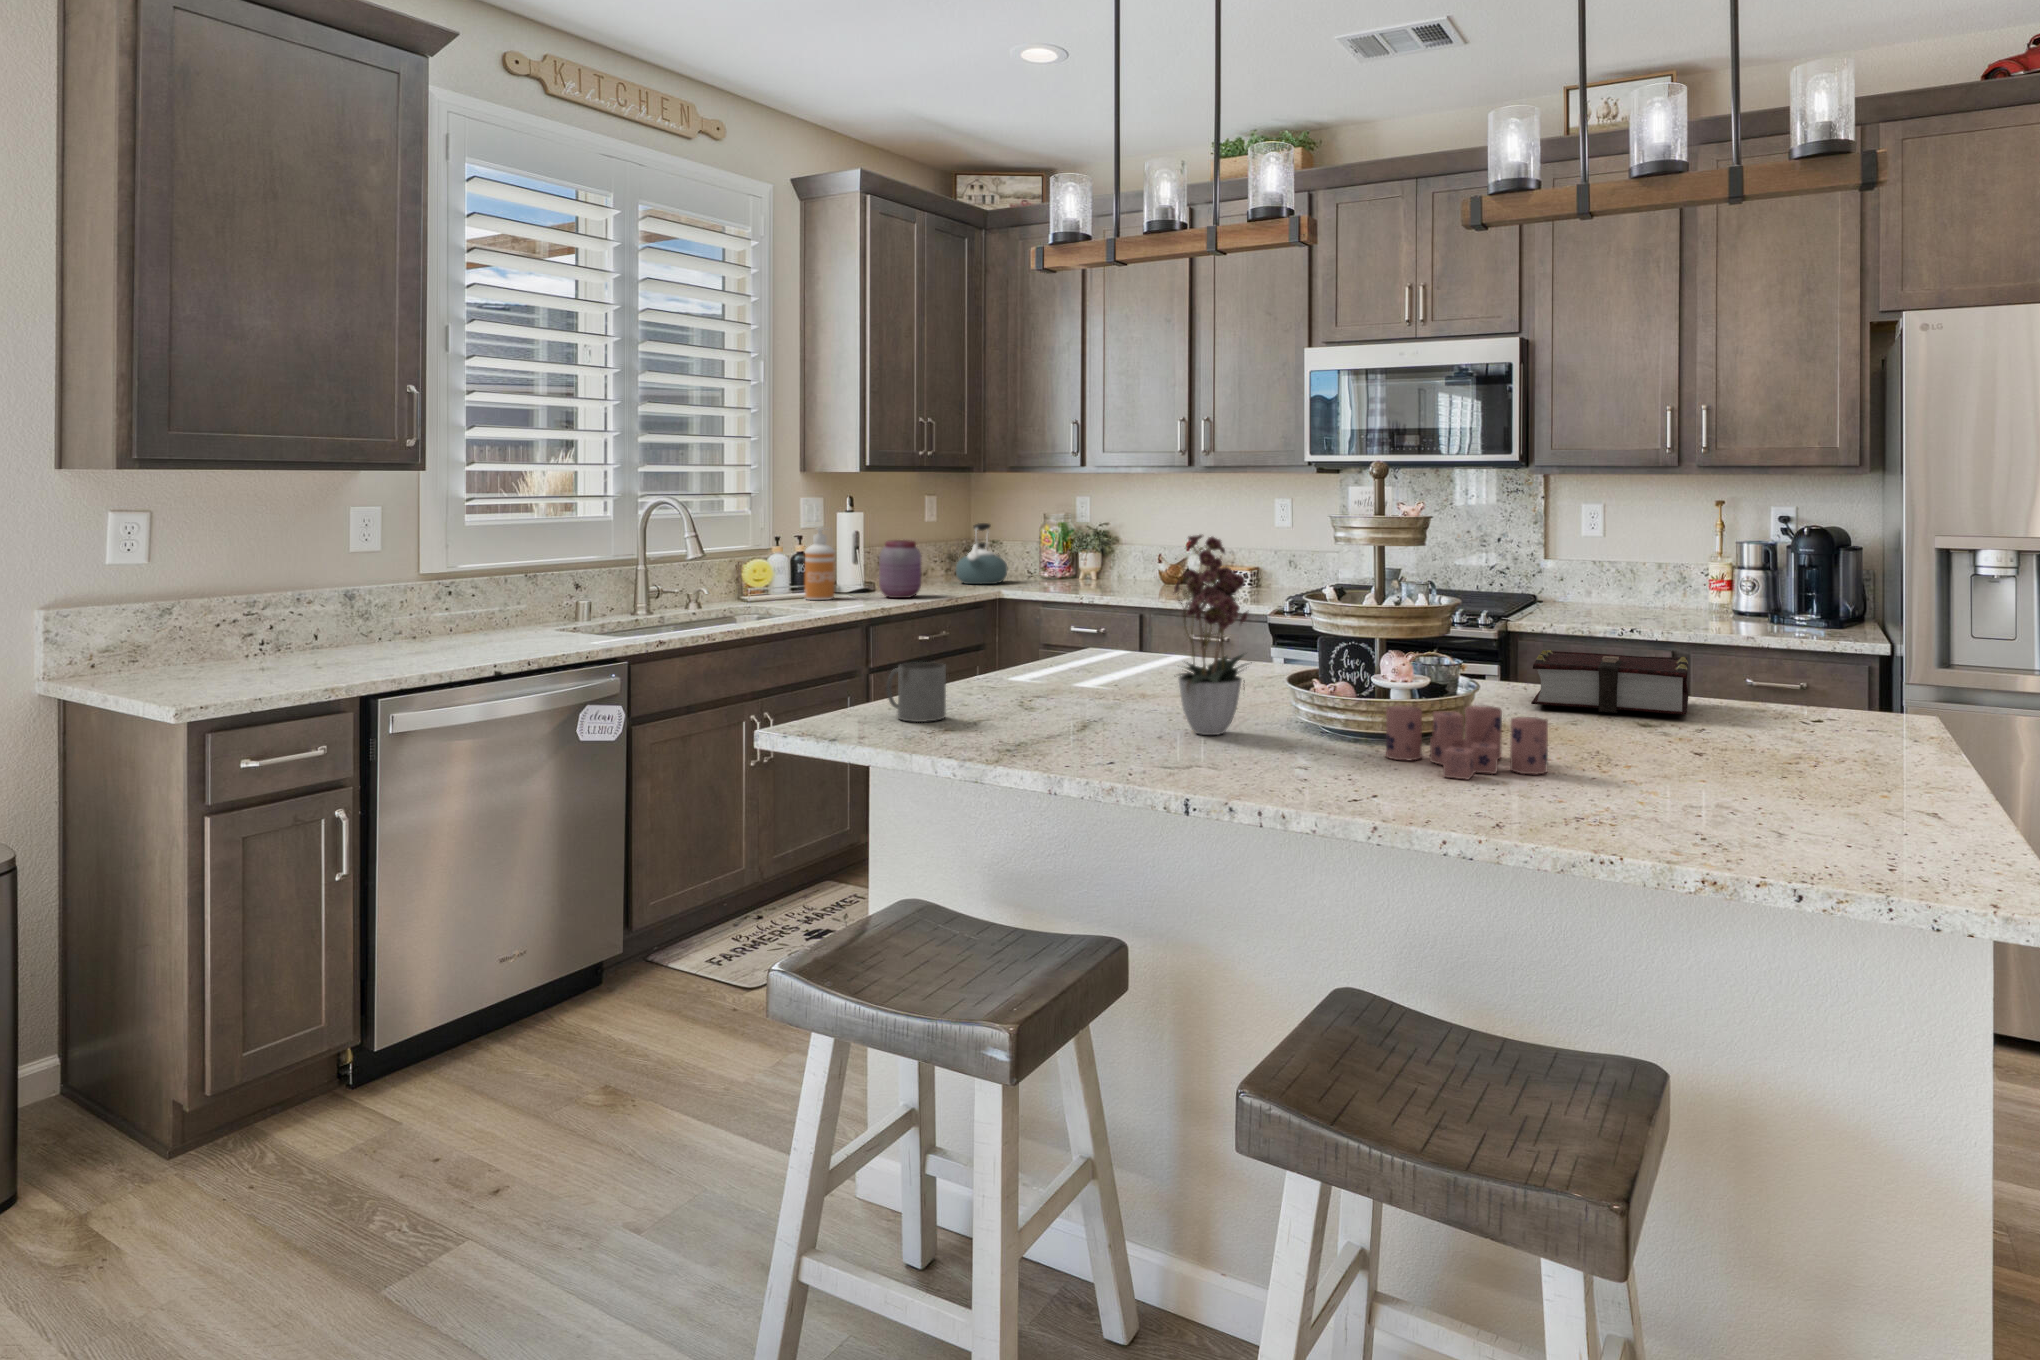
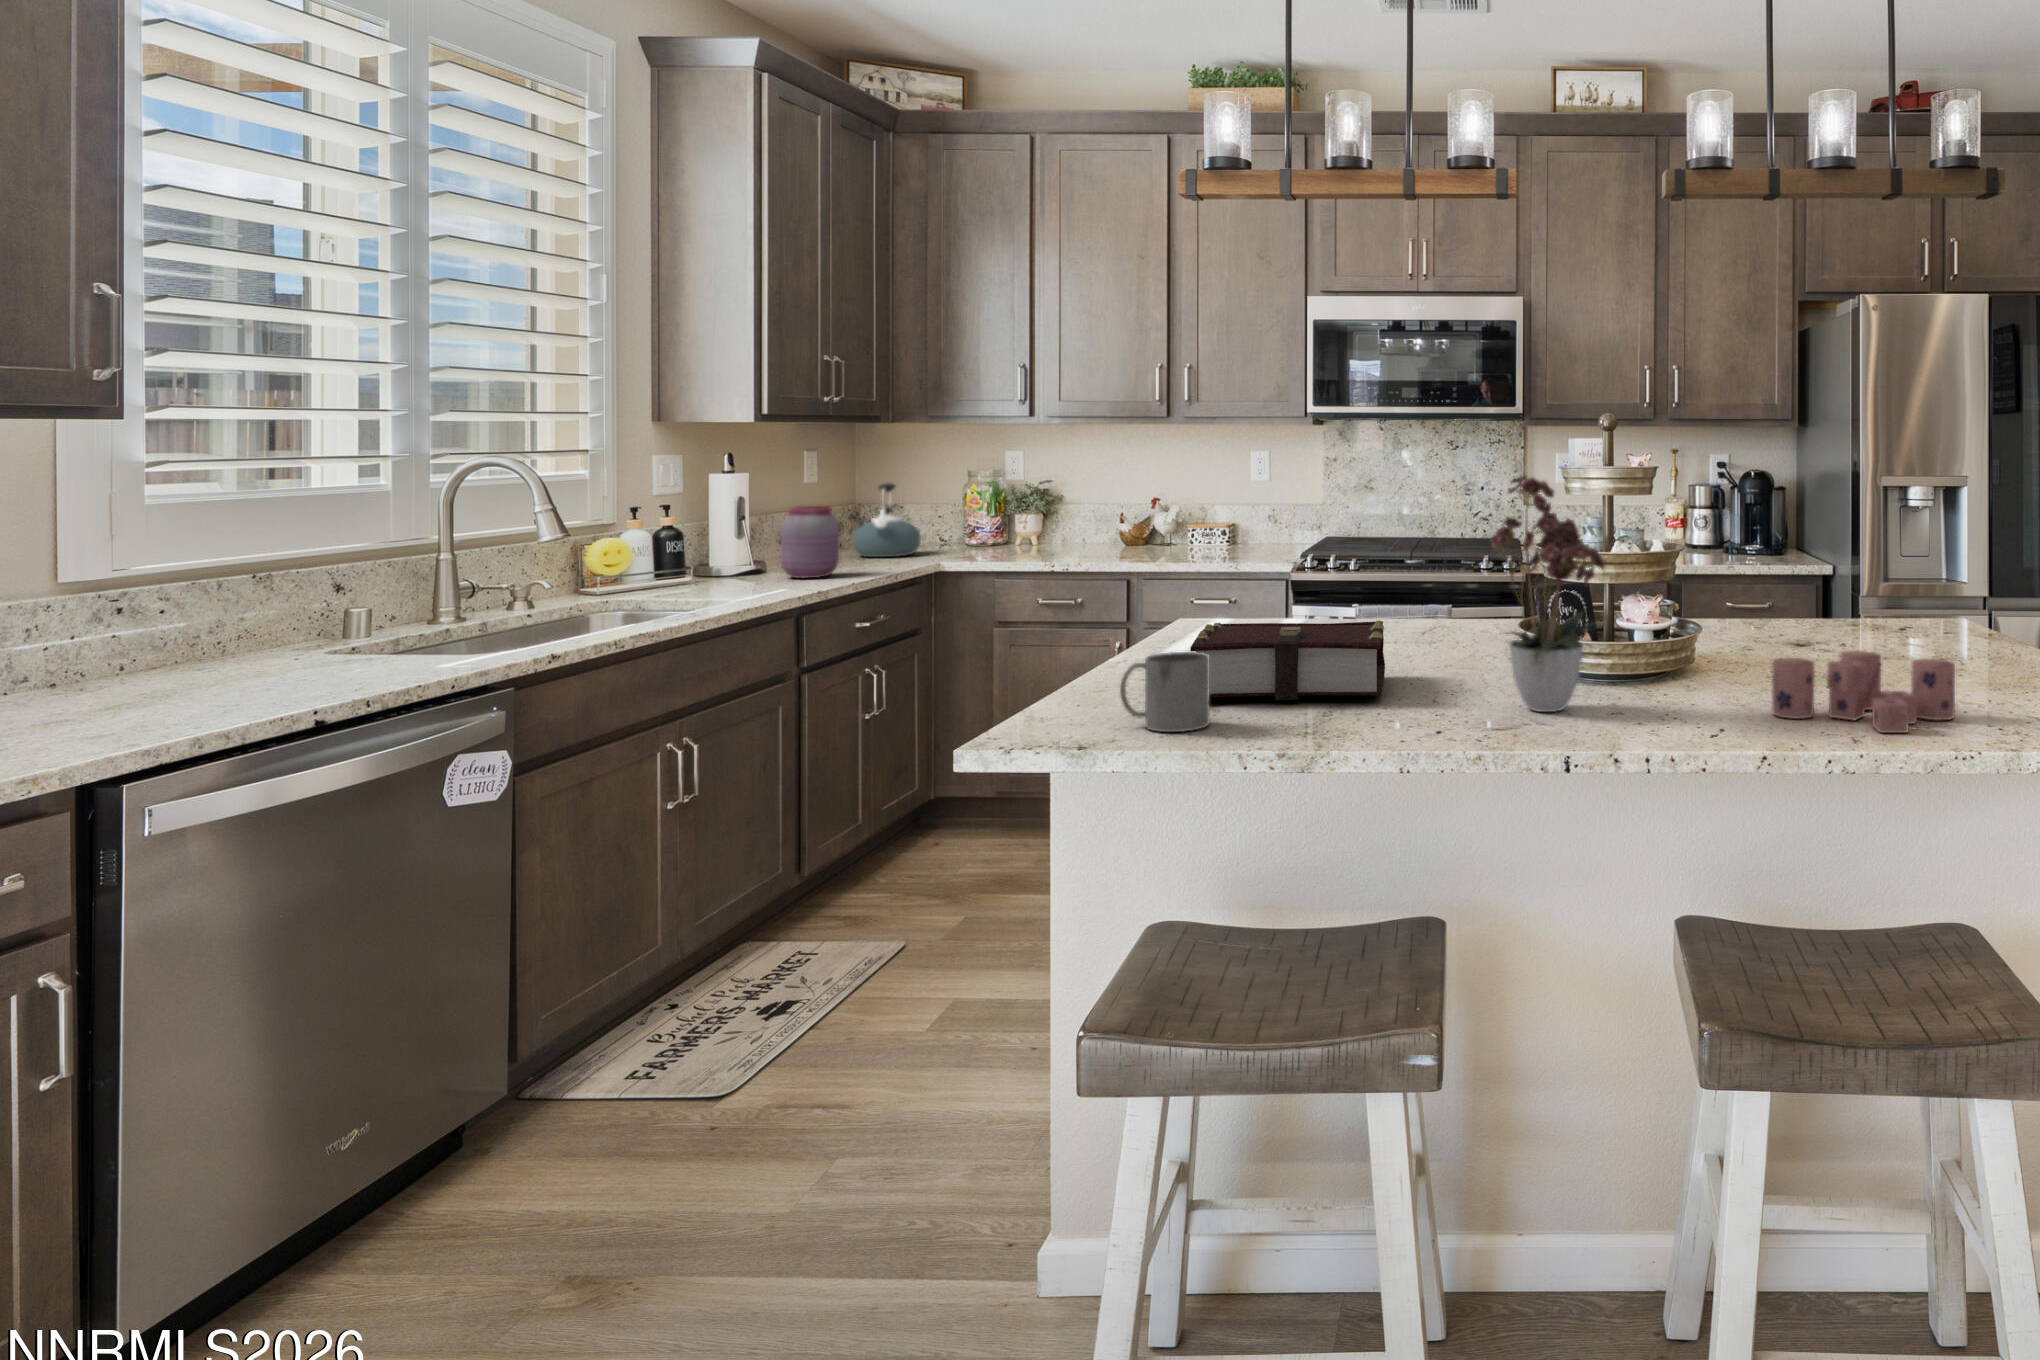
soap dispenser: present [805,528,835,600] -> none [677,493,720,587]
book: present [1531,650,1688,715] -> present [1190,621,1385,700]

